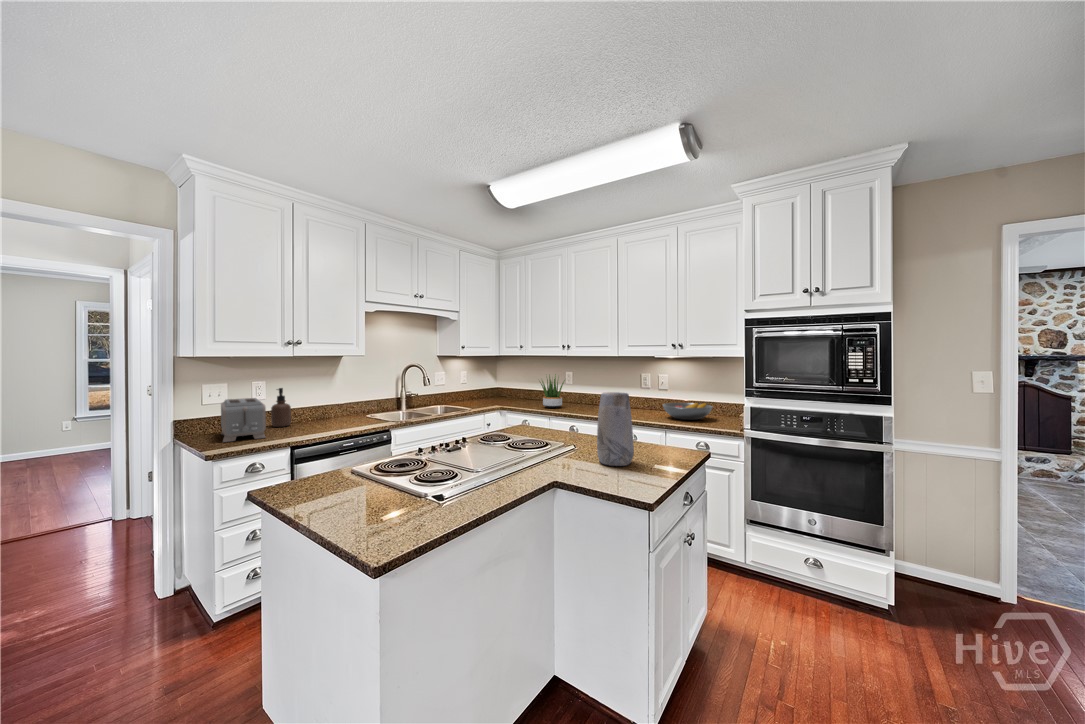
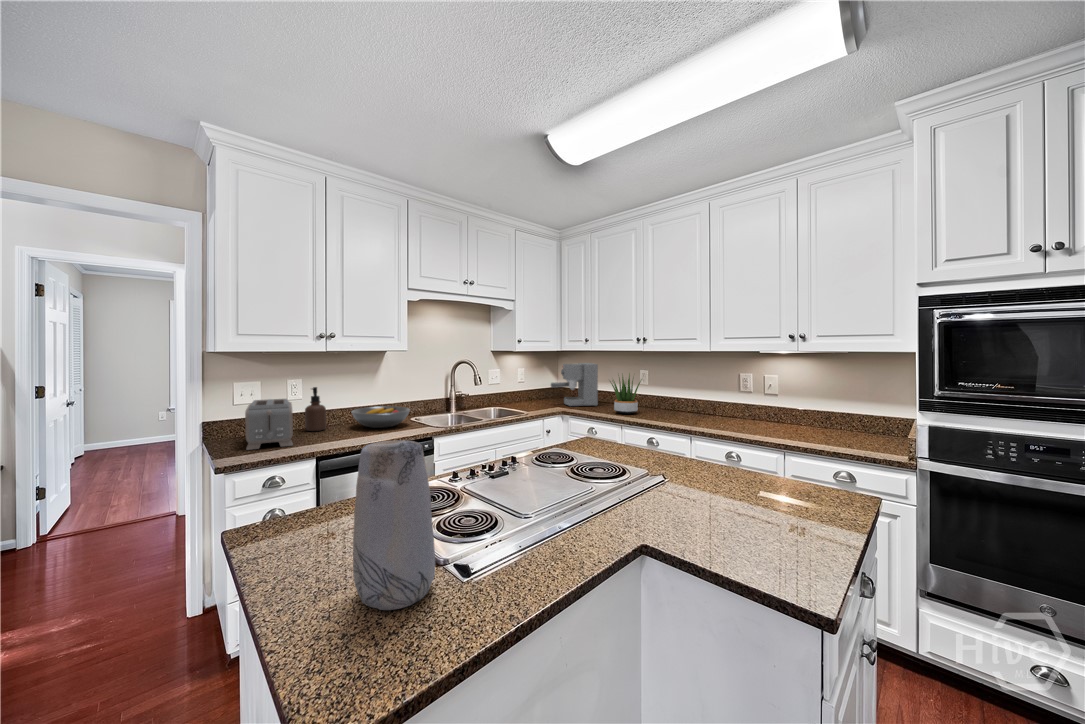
coffee maker: none [489,367,529,404] -> present [551,363,598,406]
vase: present [597,392,634,466] -> present [353,441,435,610]
fruit bowl: present [663,403,713,420] -> present [351,406,410,428]

